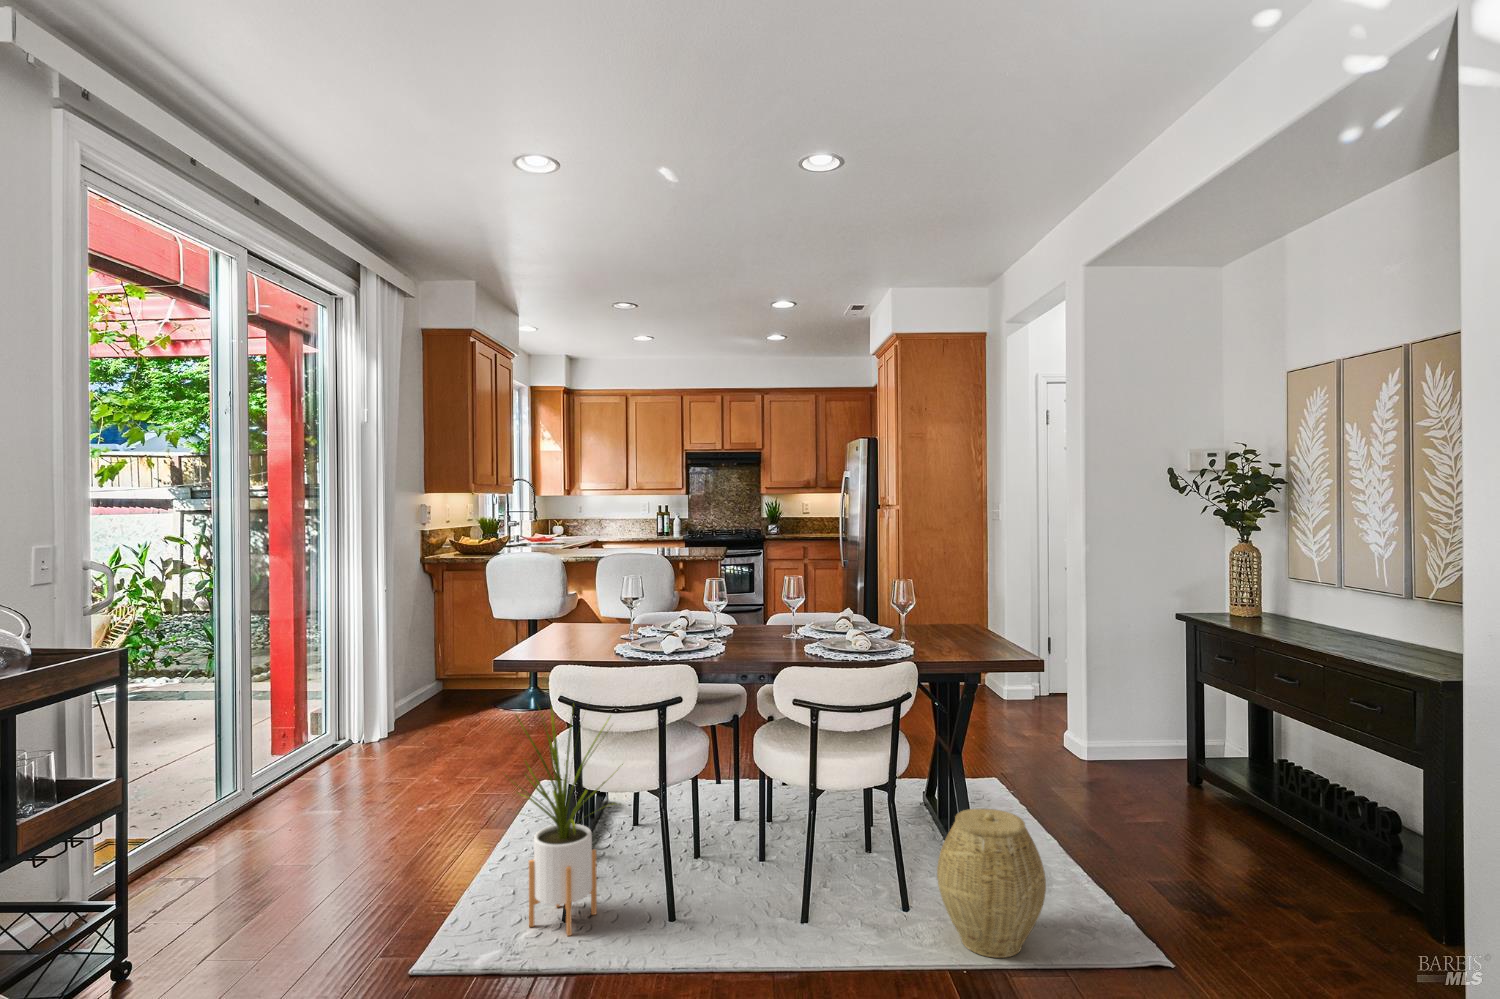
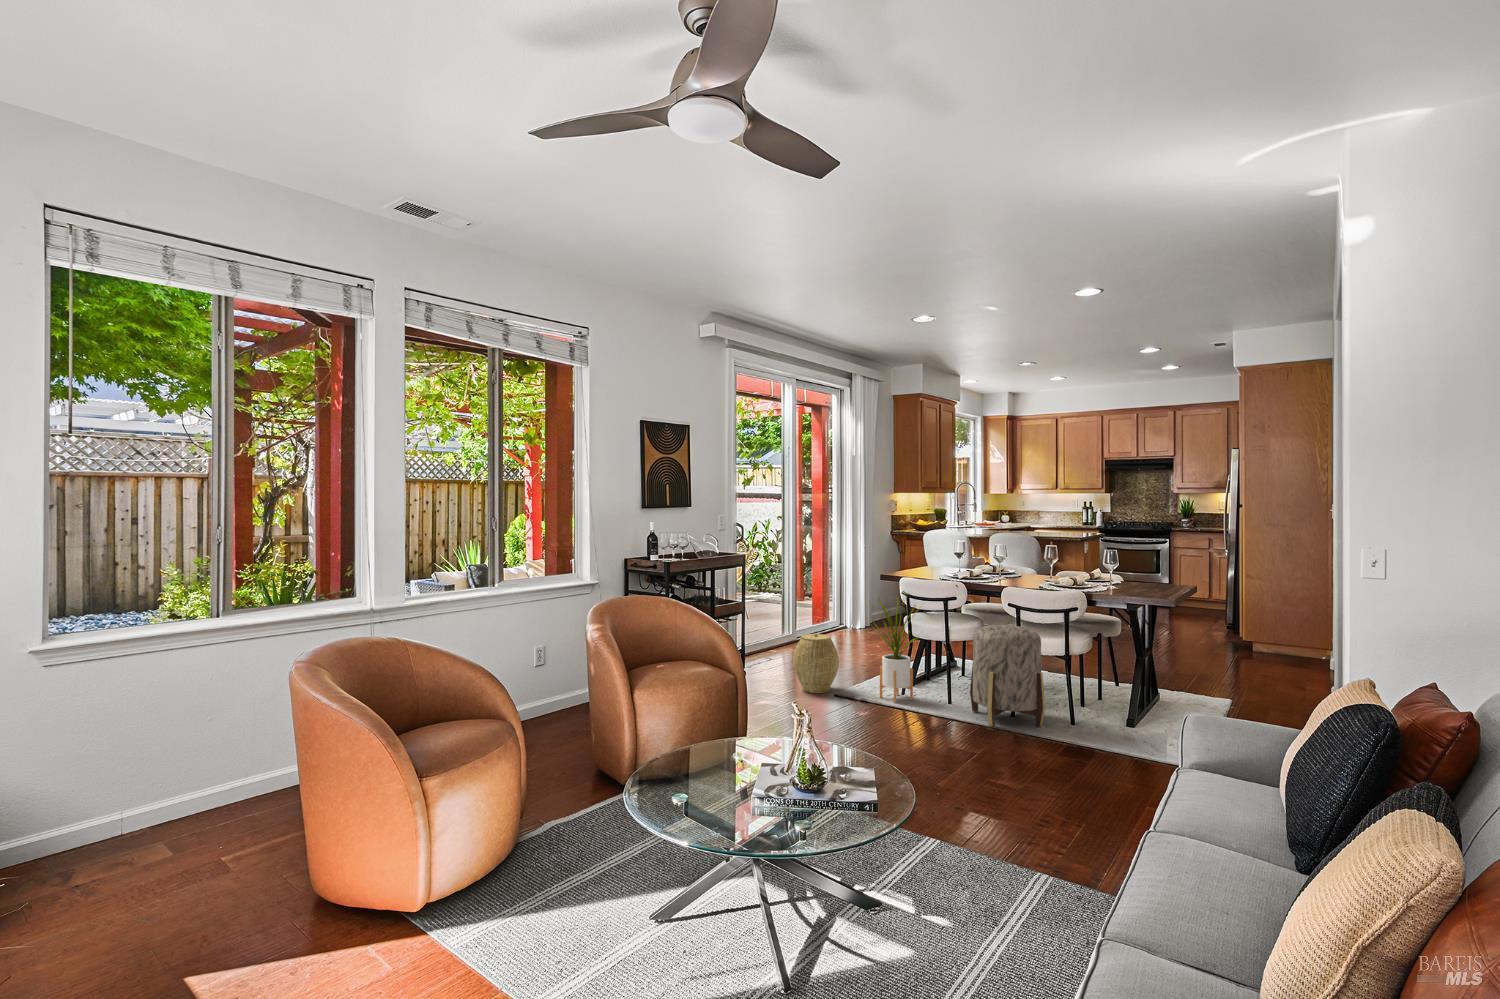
ottoman: none [715,737,857,949] -> present [970,625,1045,726]
woven basket: present [937,809,1046,958] -> present [793,633,839,693]

